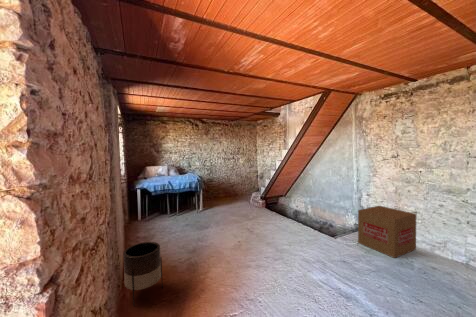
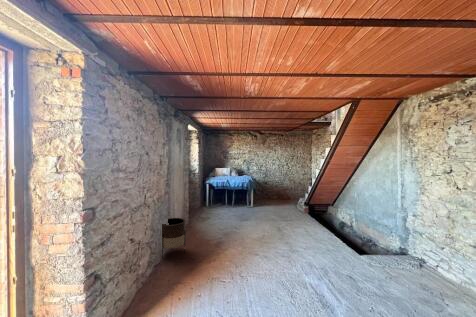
cardboard box: present [358,206,416,258] -> none [388,229,472,294]

